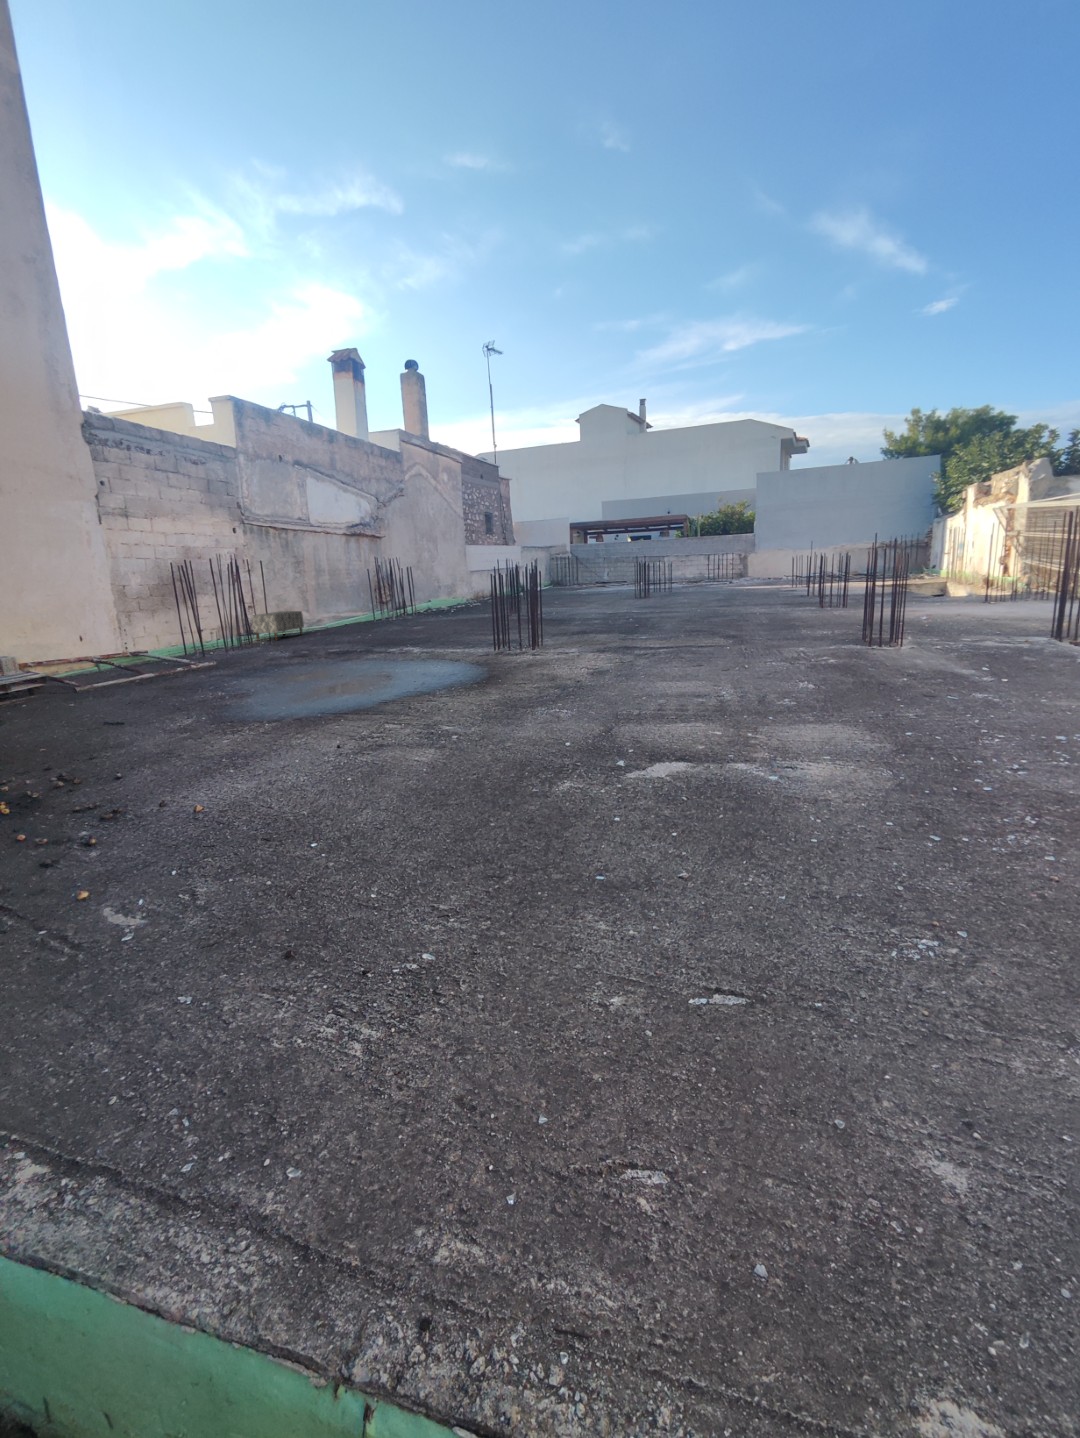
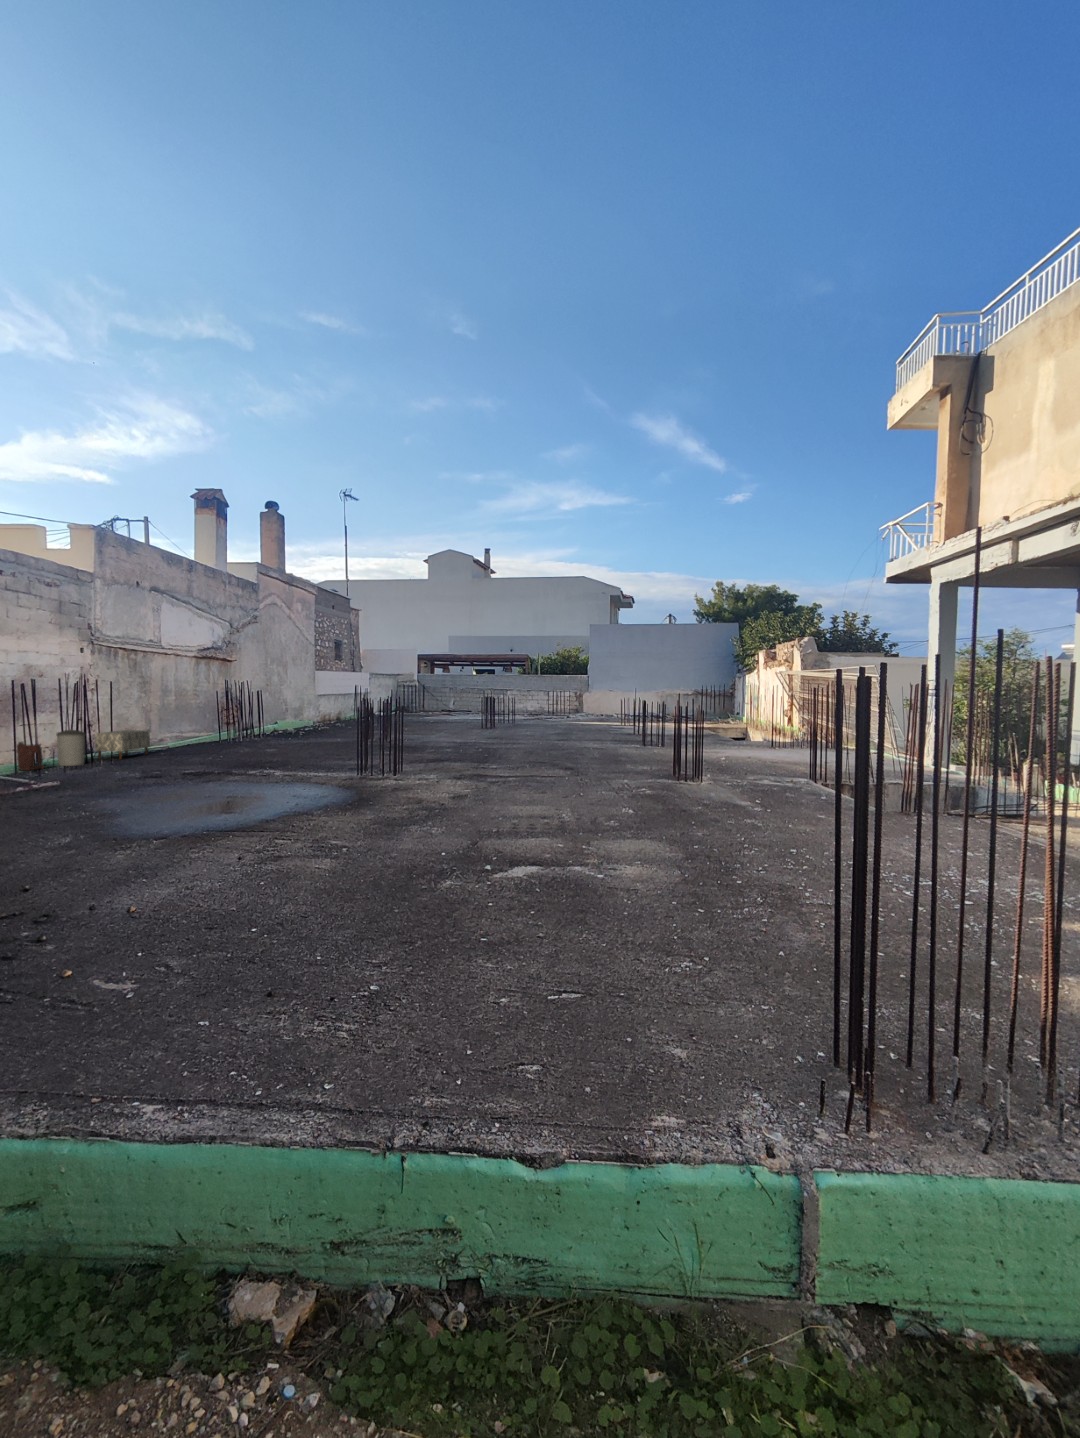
trash can: none [214,612,243,648] -> present [56,729,86,766]
backpack: none [178,626,209,654] -> present [16,742,45,771]

